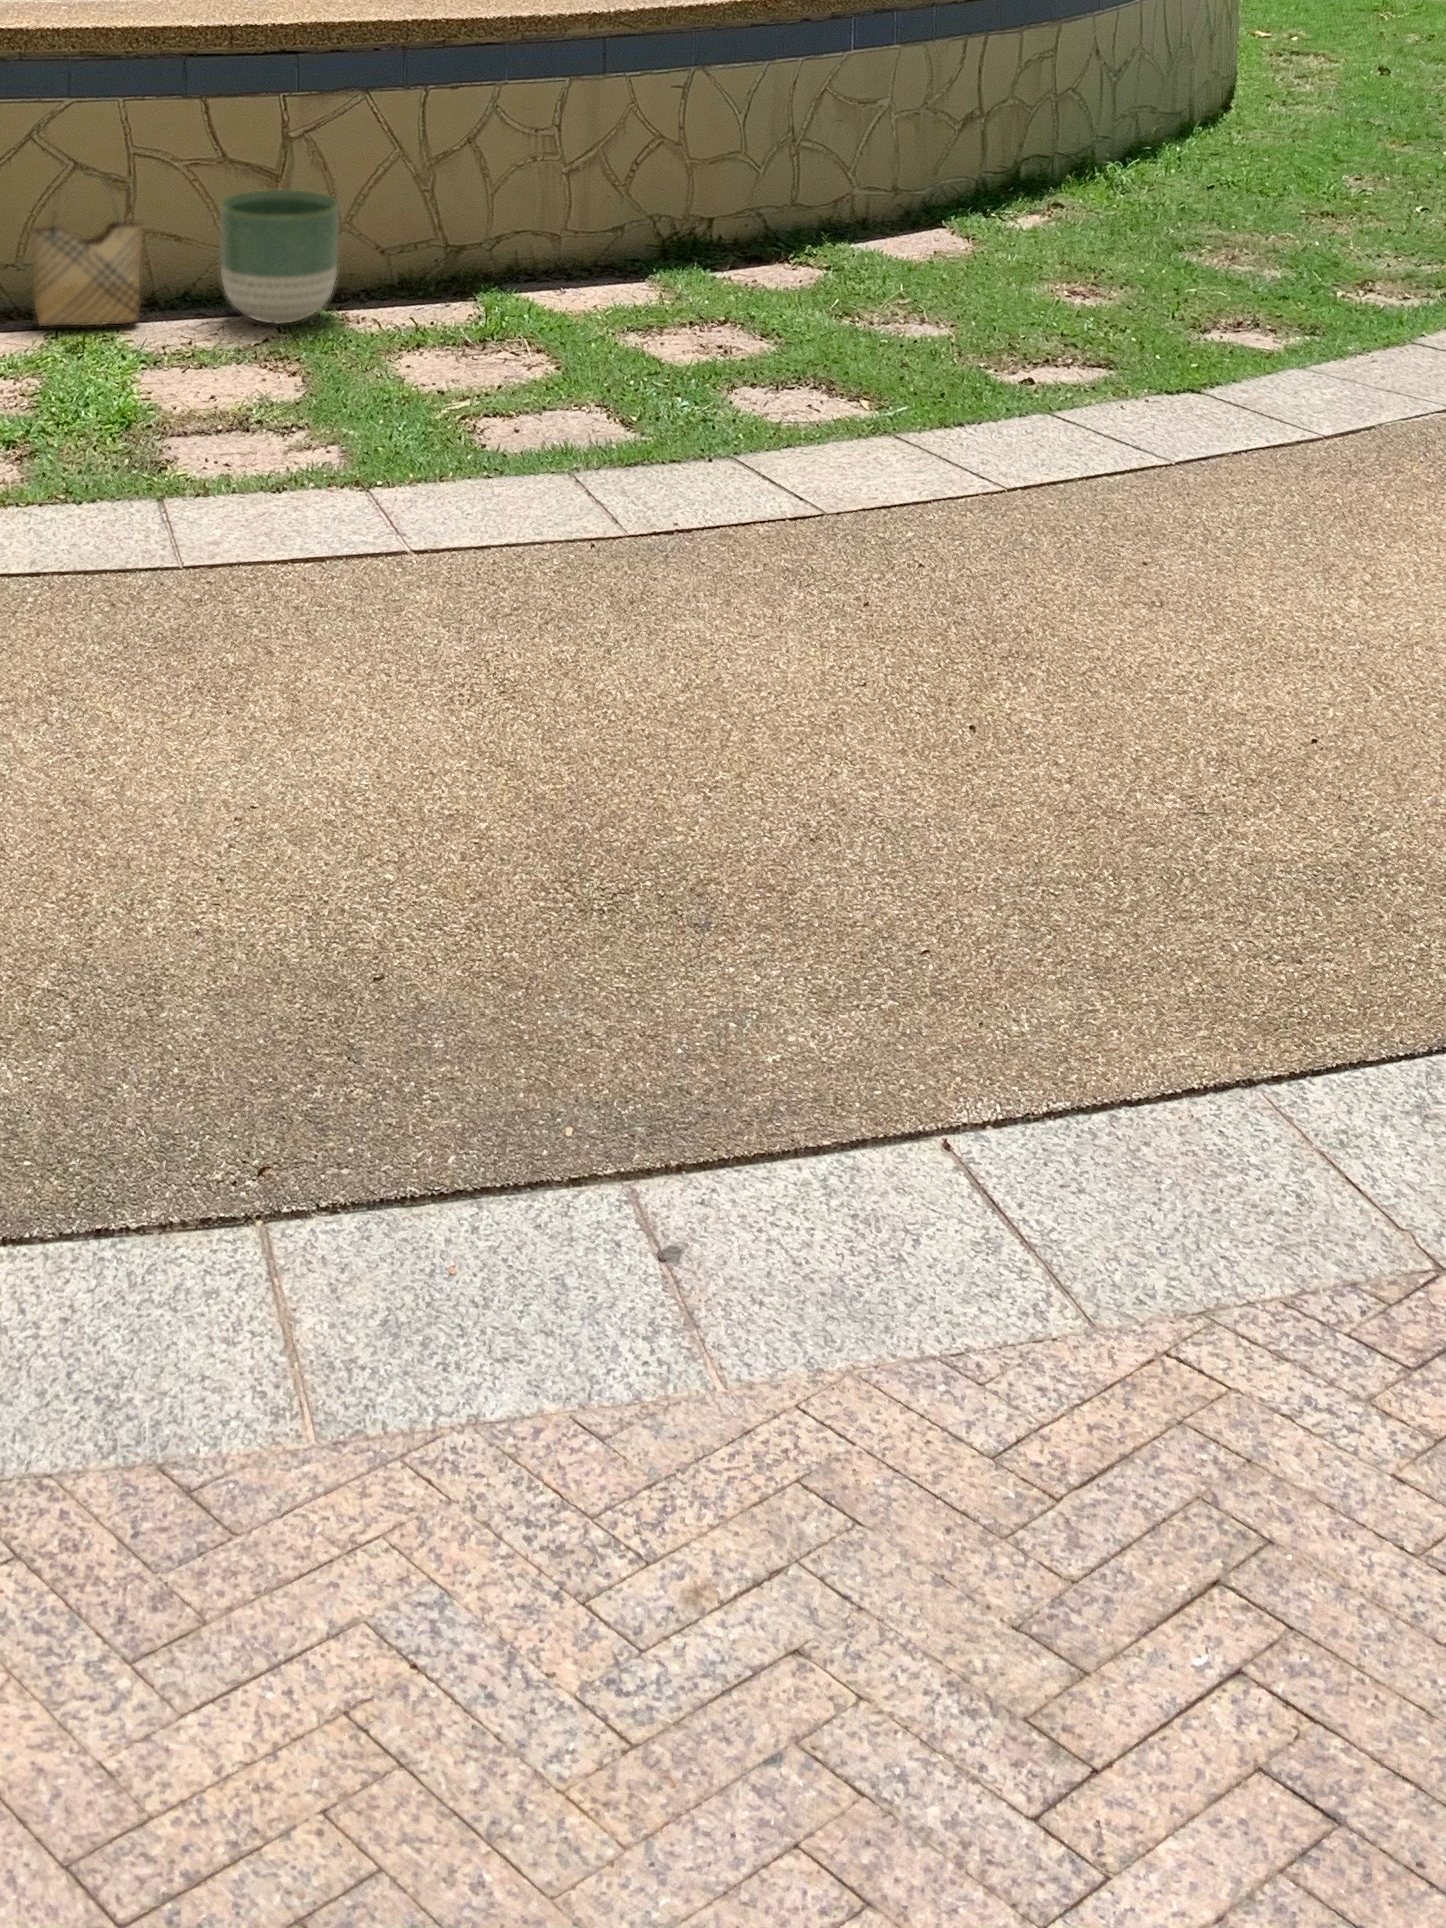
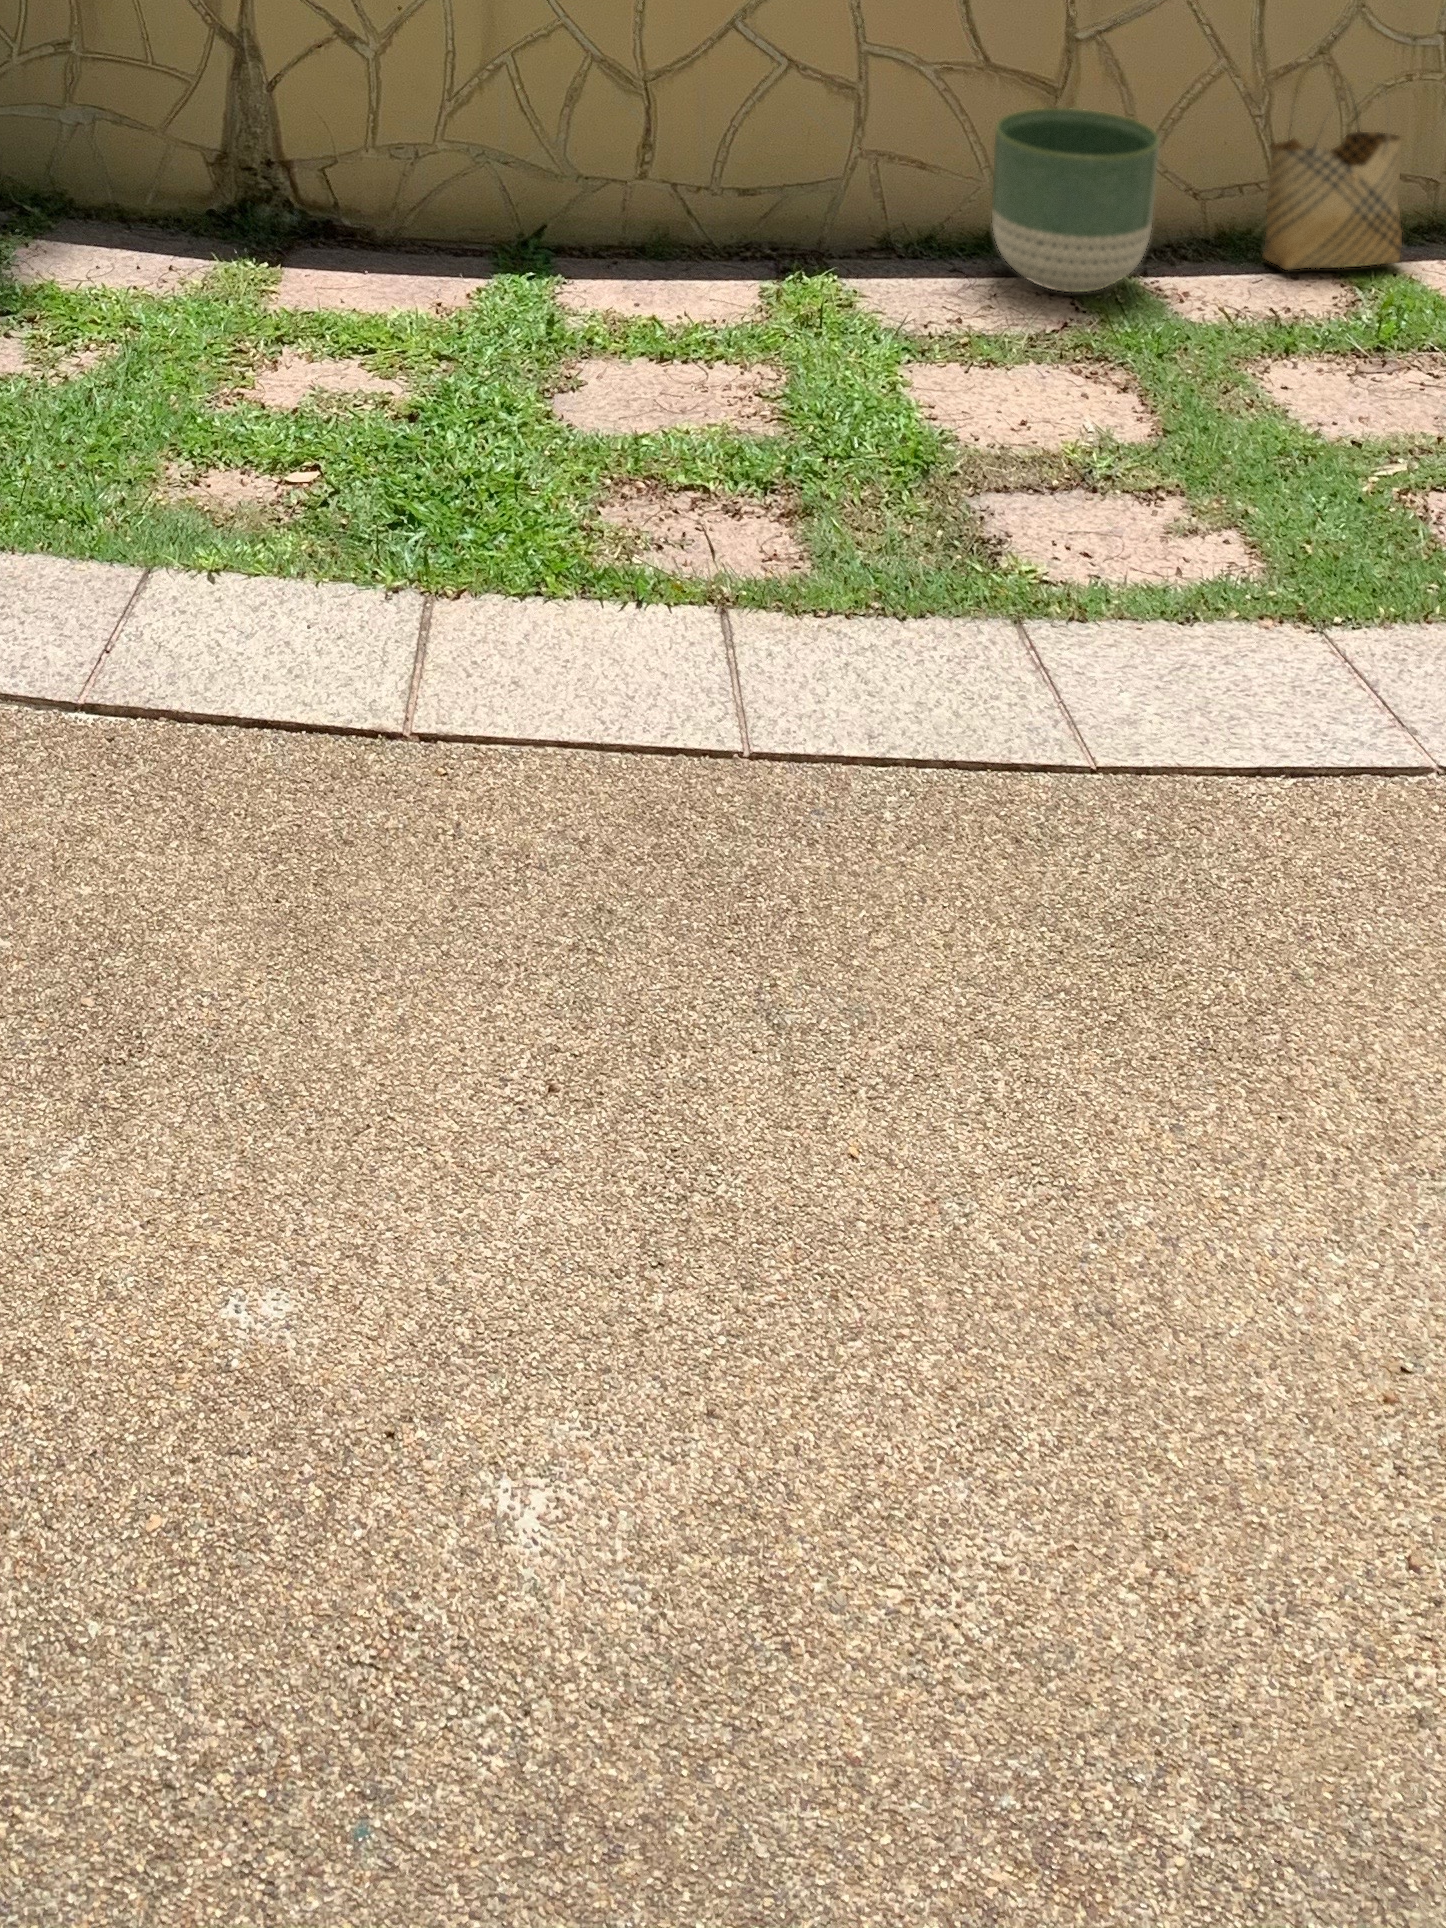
woven basket: present [30,167,143,326] -> present [1263,62,1402,270]

